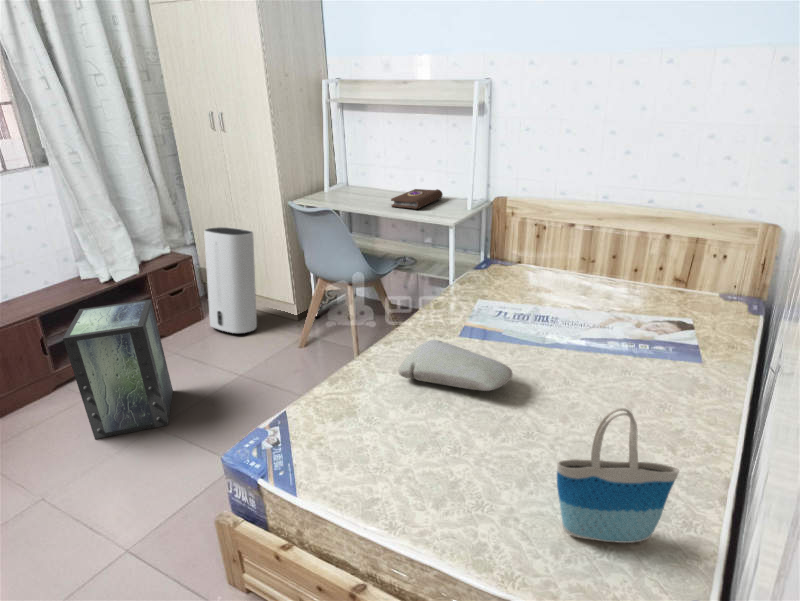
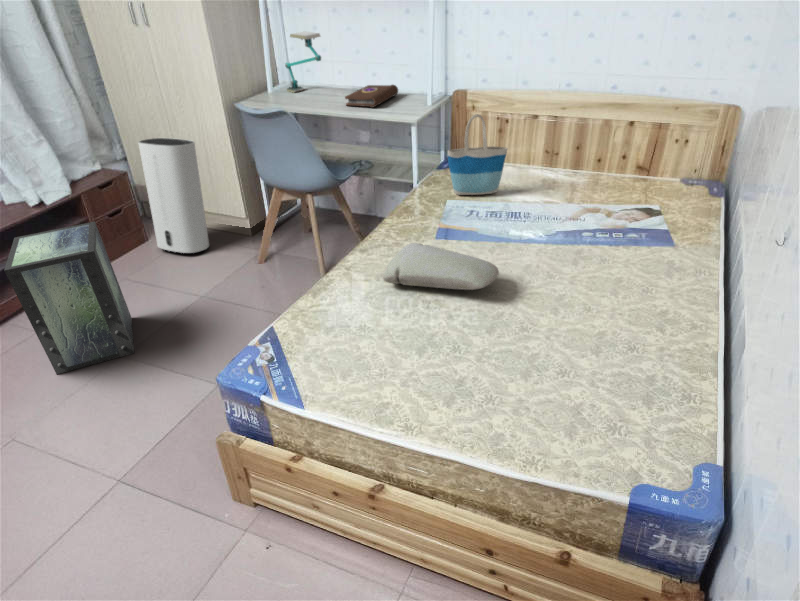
desk lamp: none [341,140,374,193] -> present [285,32,321,93]
tote bag: present [557,408,679,543] -> present [448,114,508,195]

